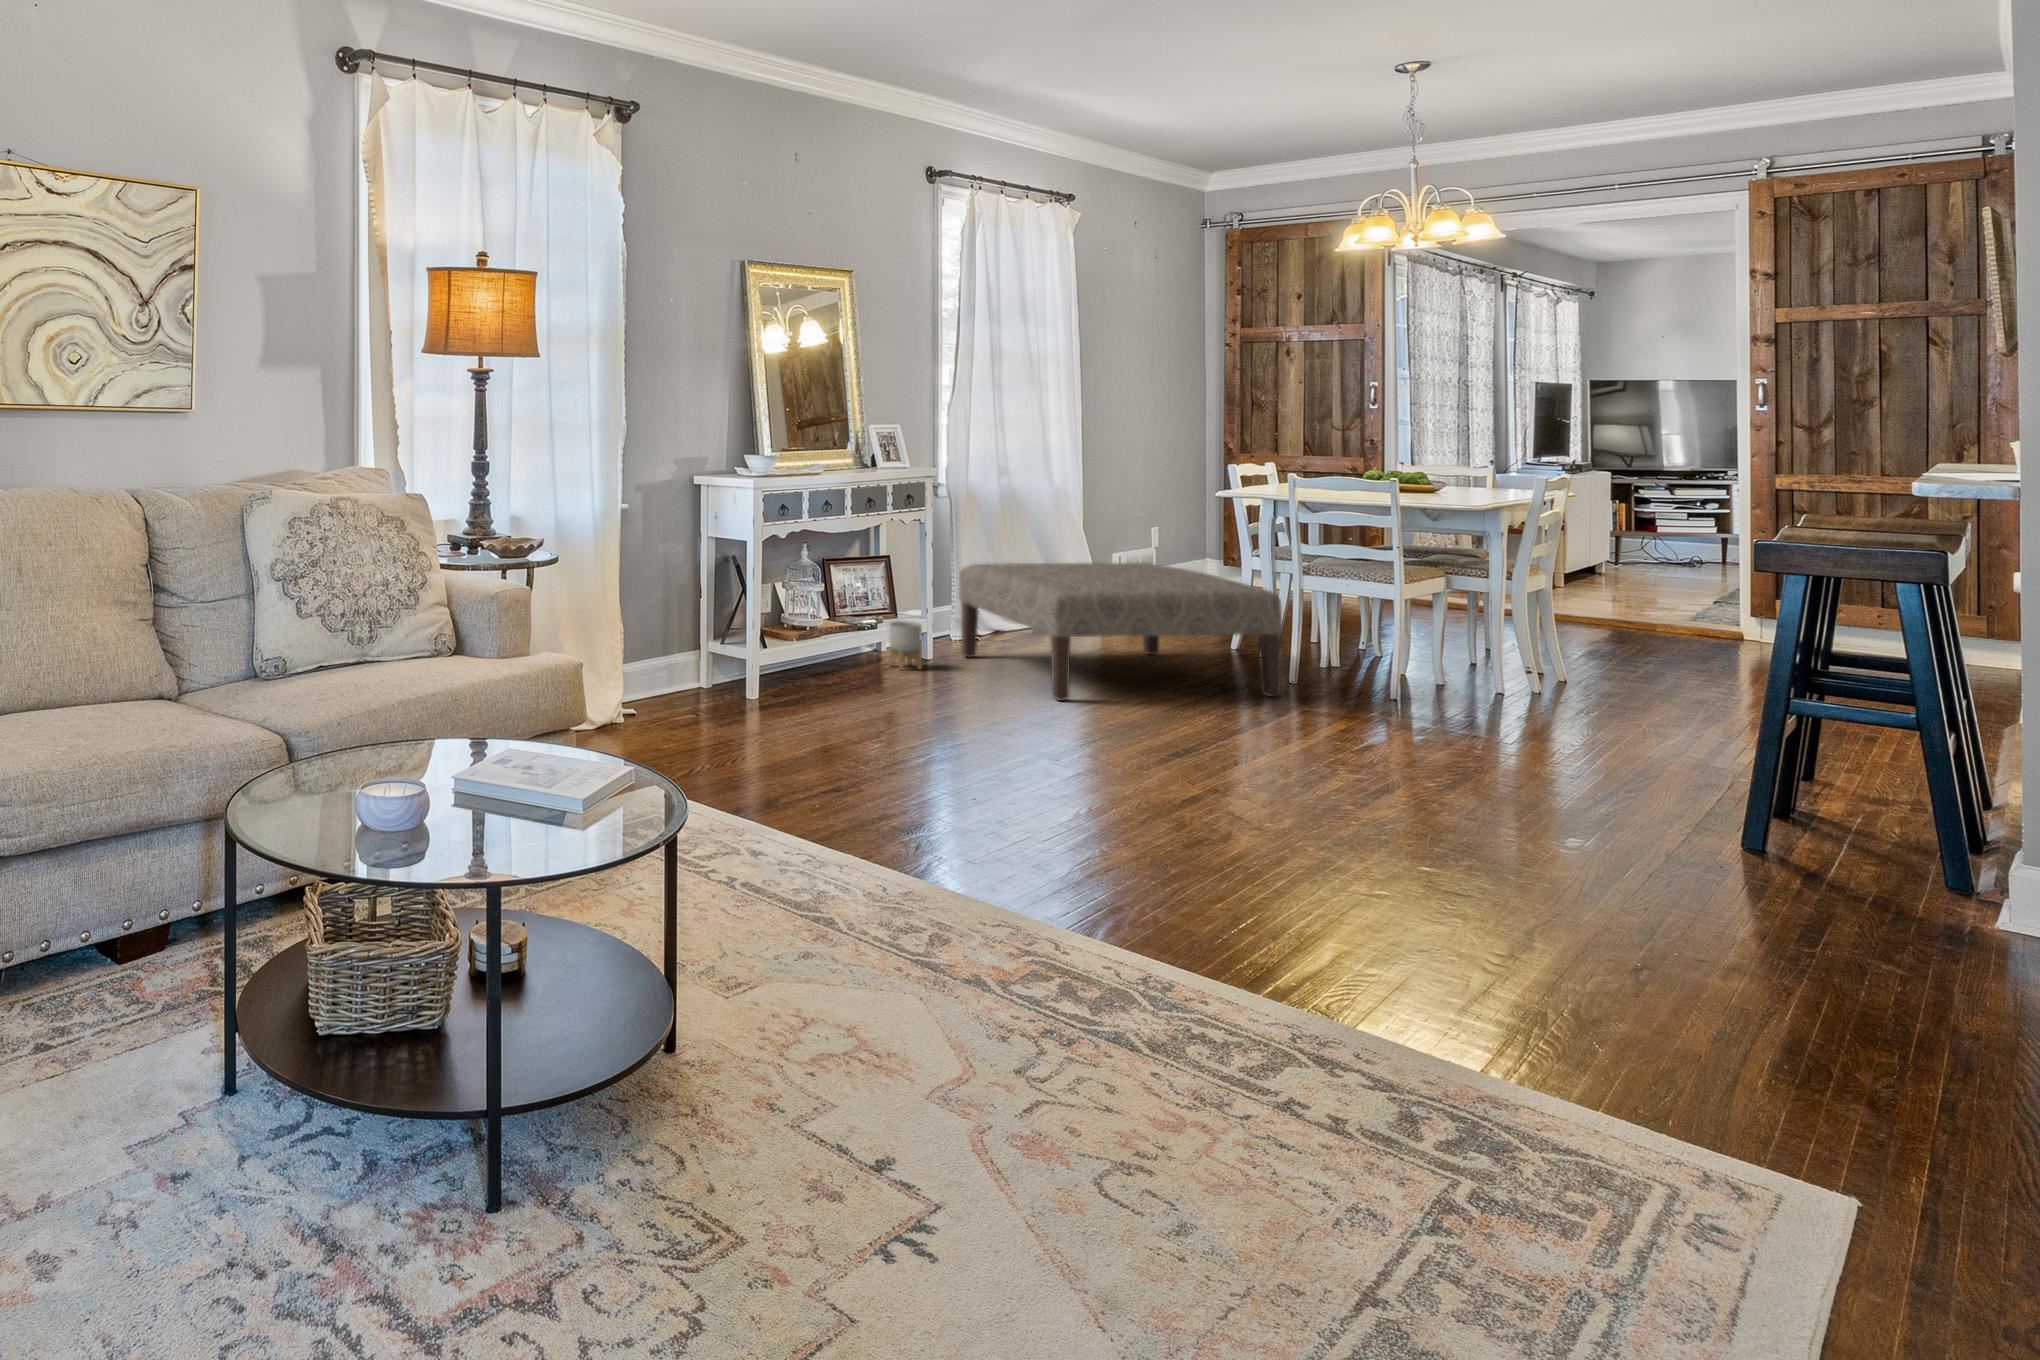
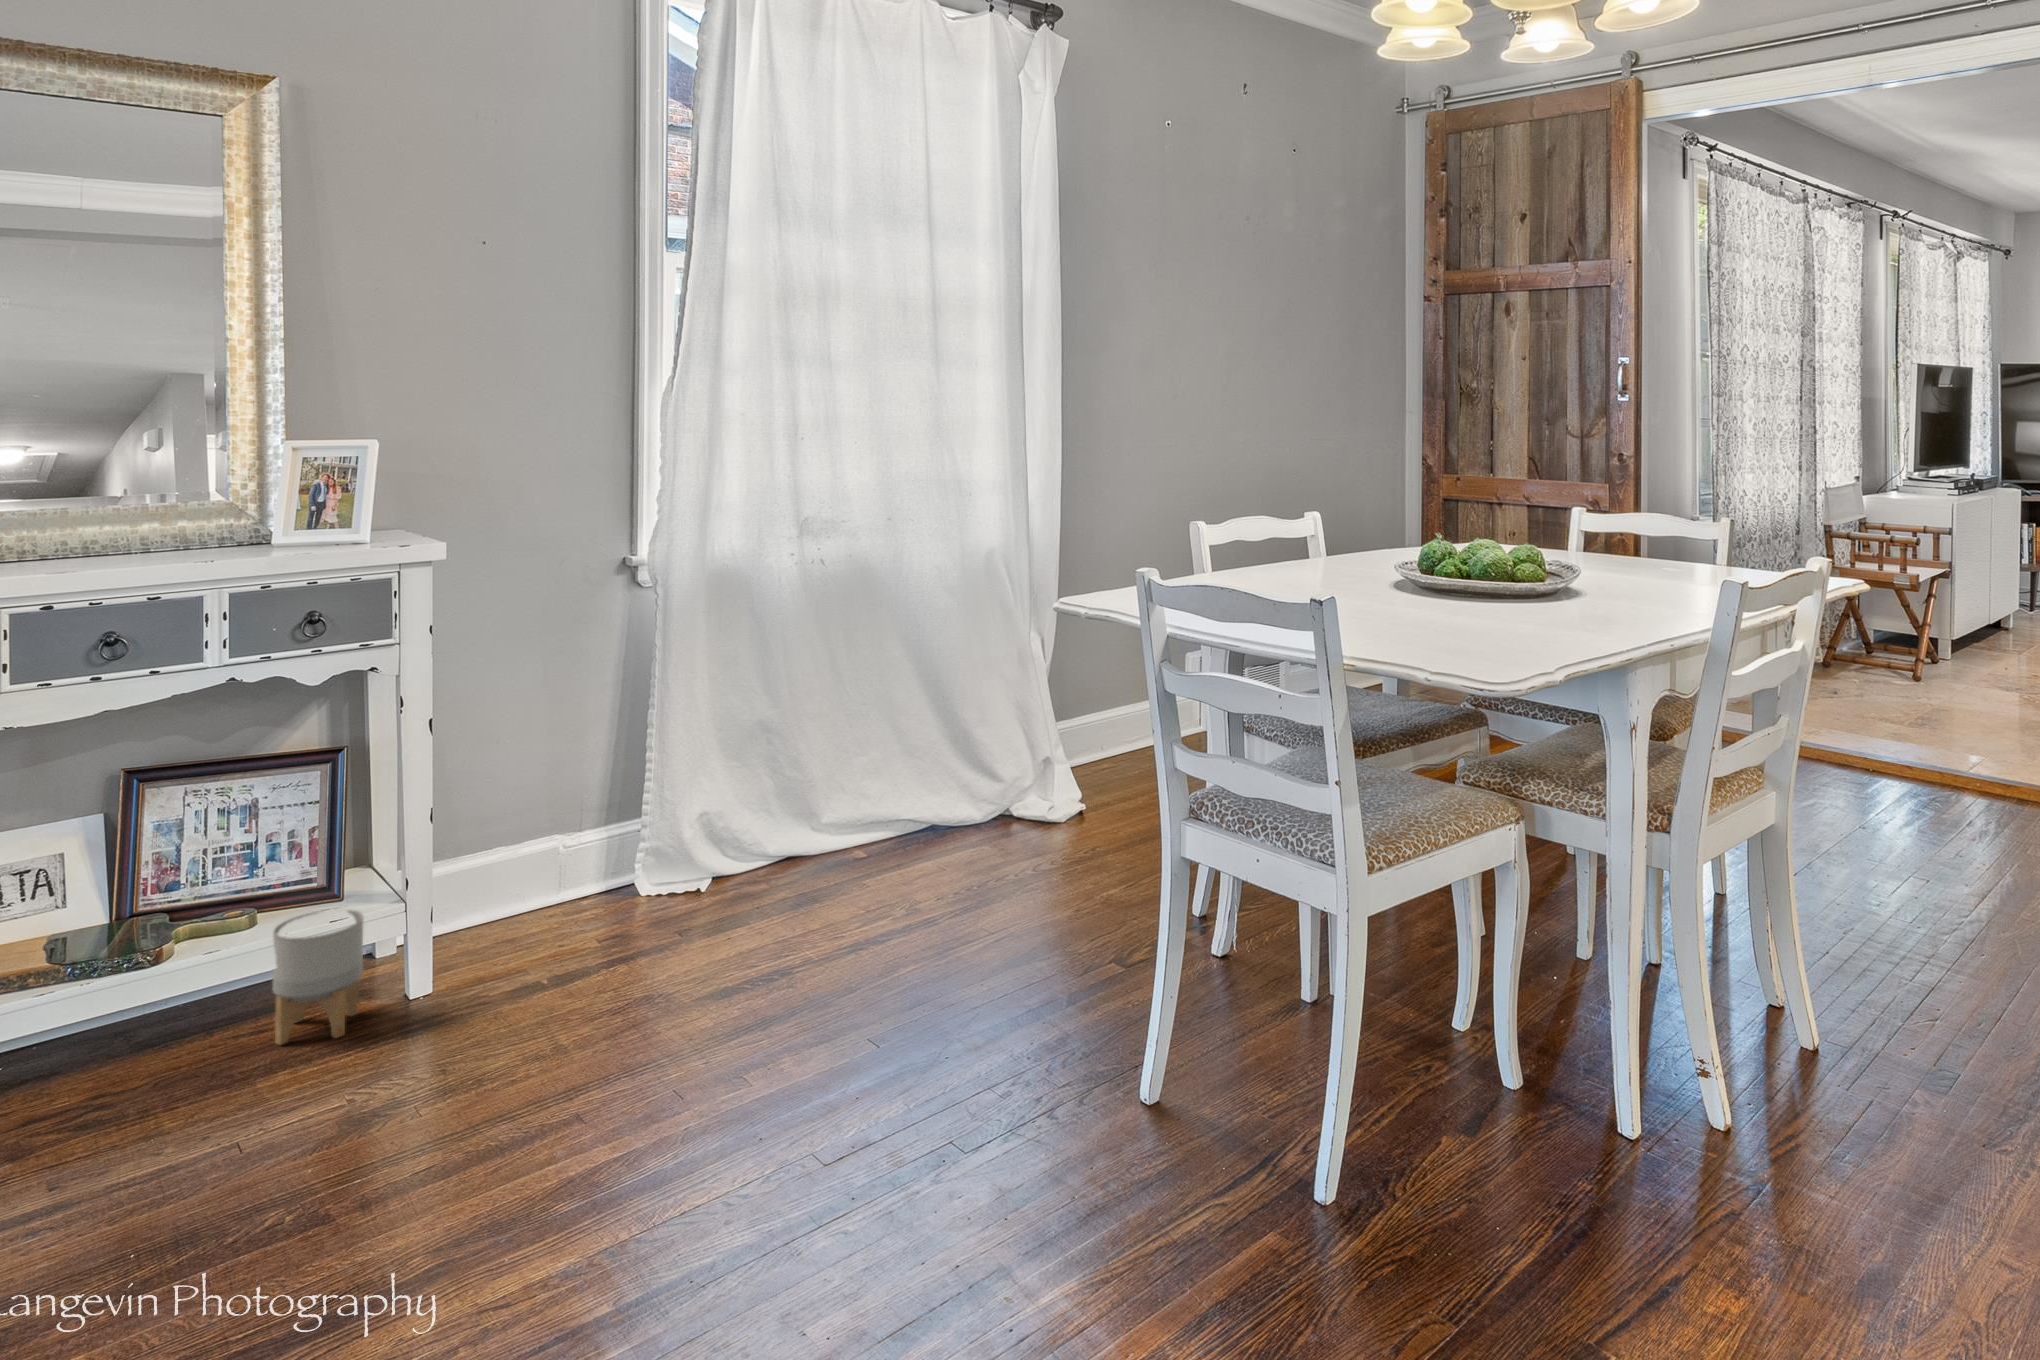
ottoman: present [959,563,1282,701] -> none [375,739,1061,1236]

